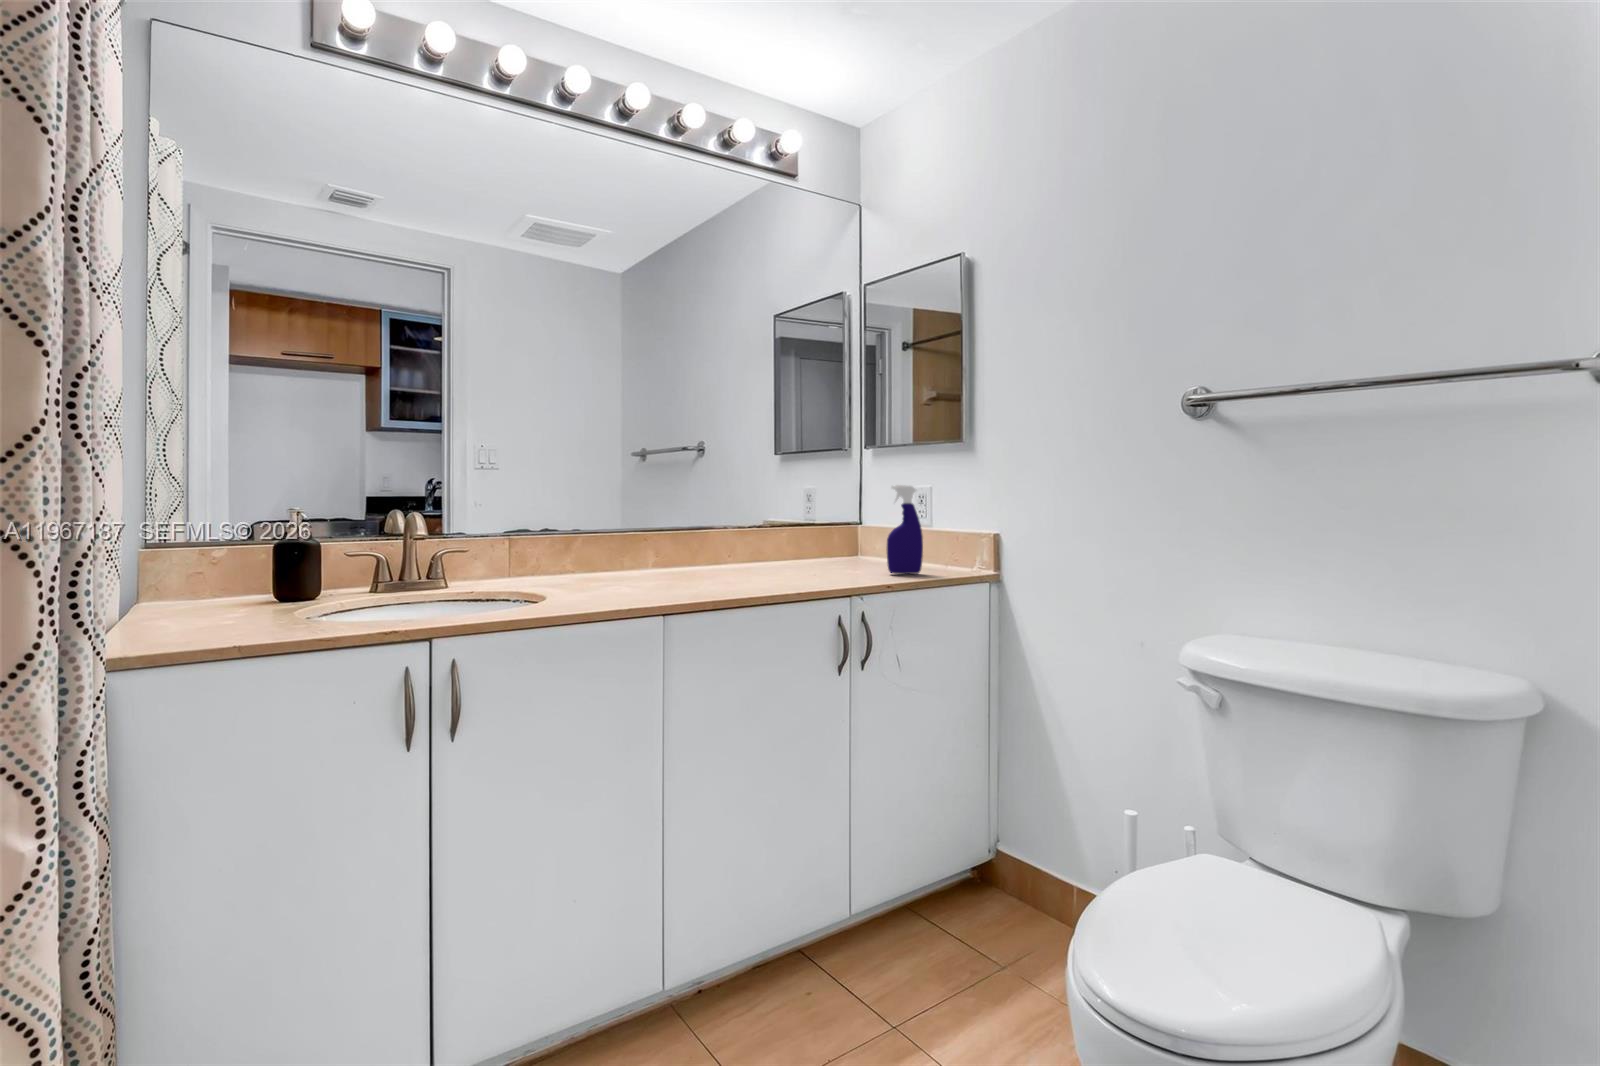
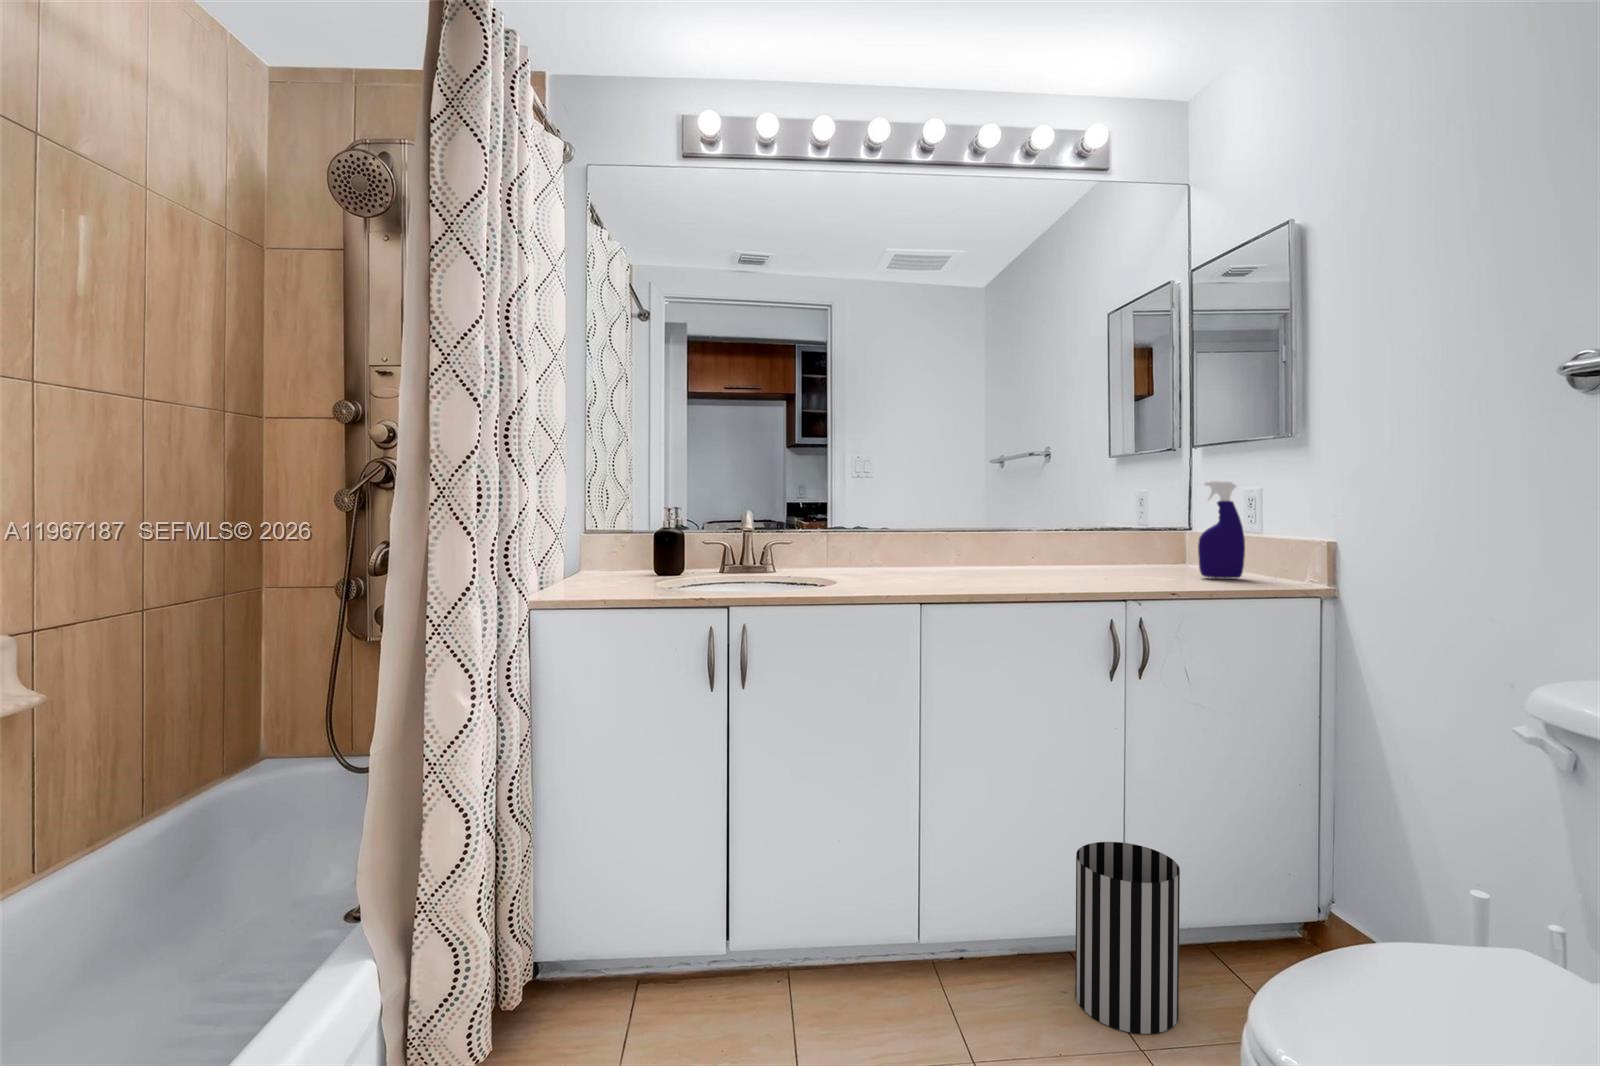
wastebasket: none [819,836,912,1021] -> present [1075,842,1180,1034]

